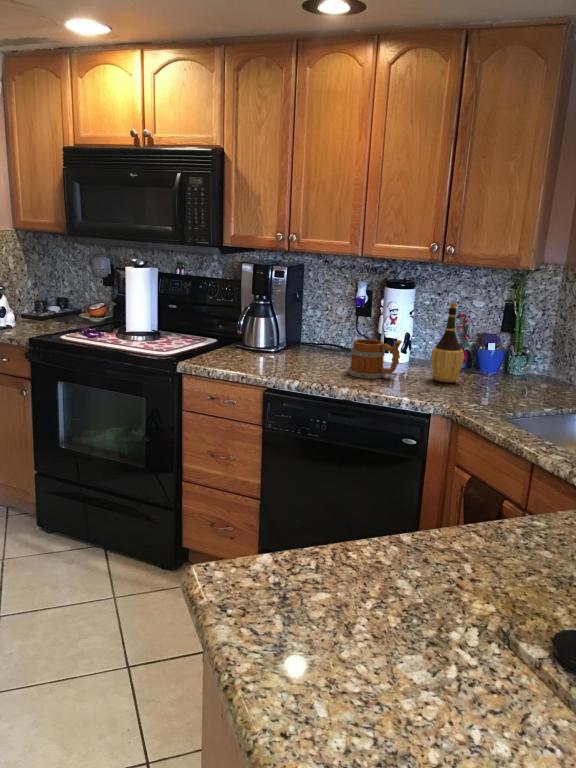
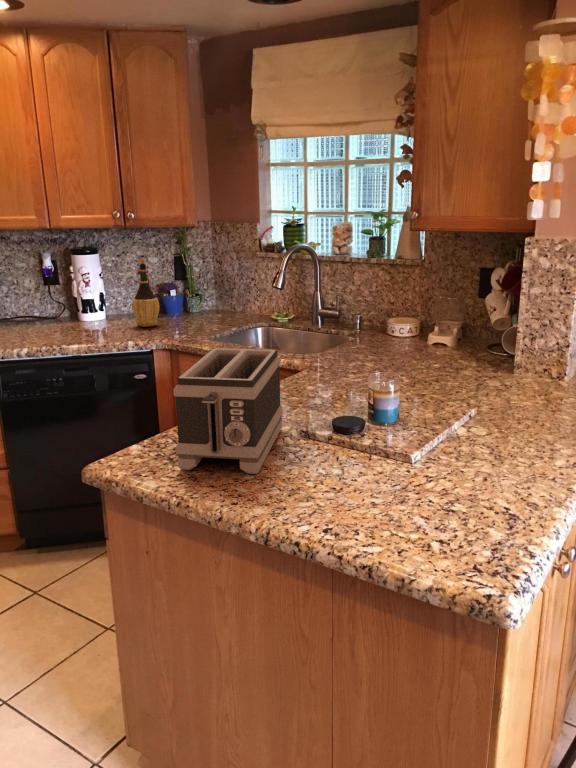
mug: present [348,339,402,379] -> none [61,298,108,336]
toaster: none [271,453,496,687] -> present [173,348,283,474]

